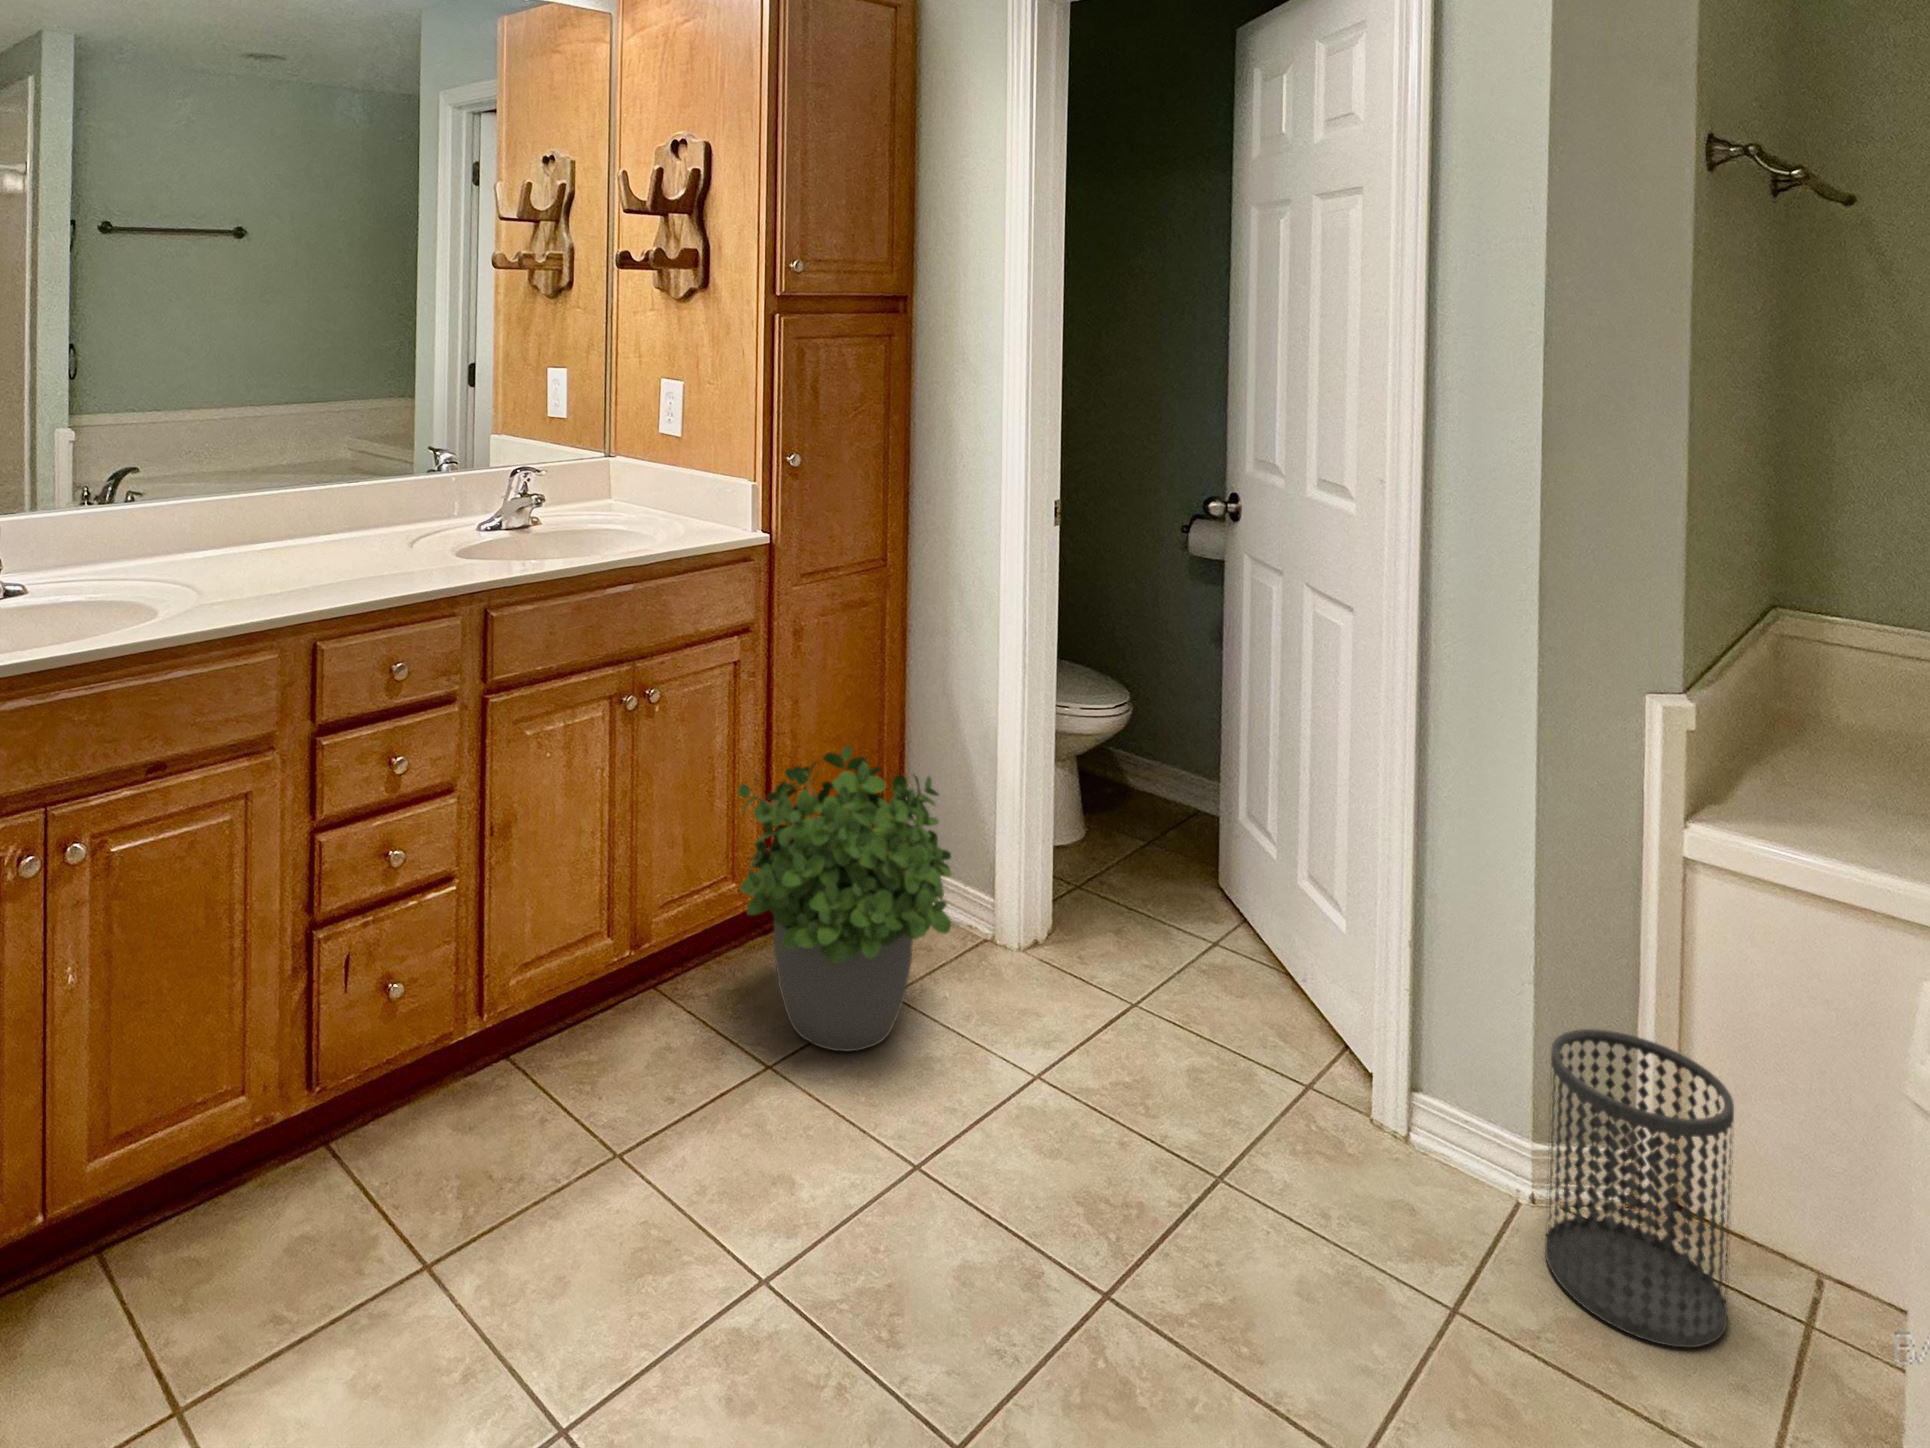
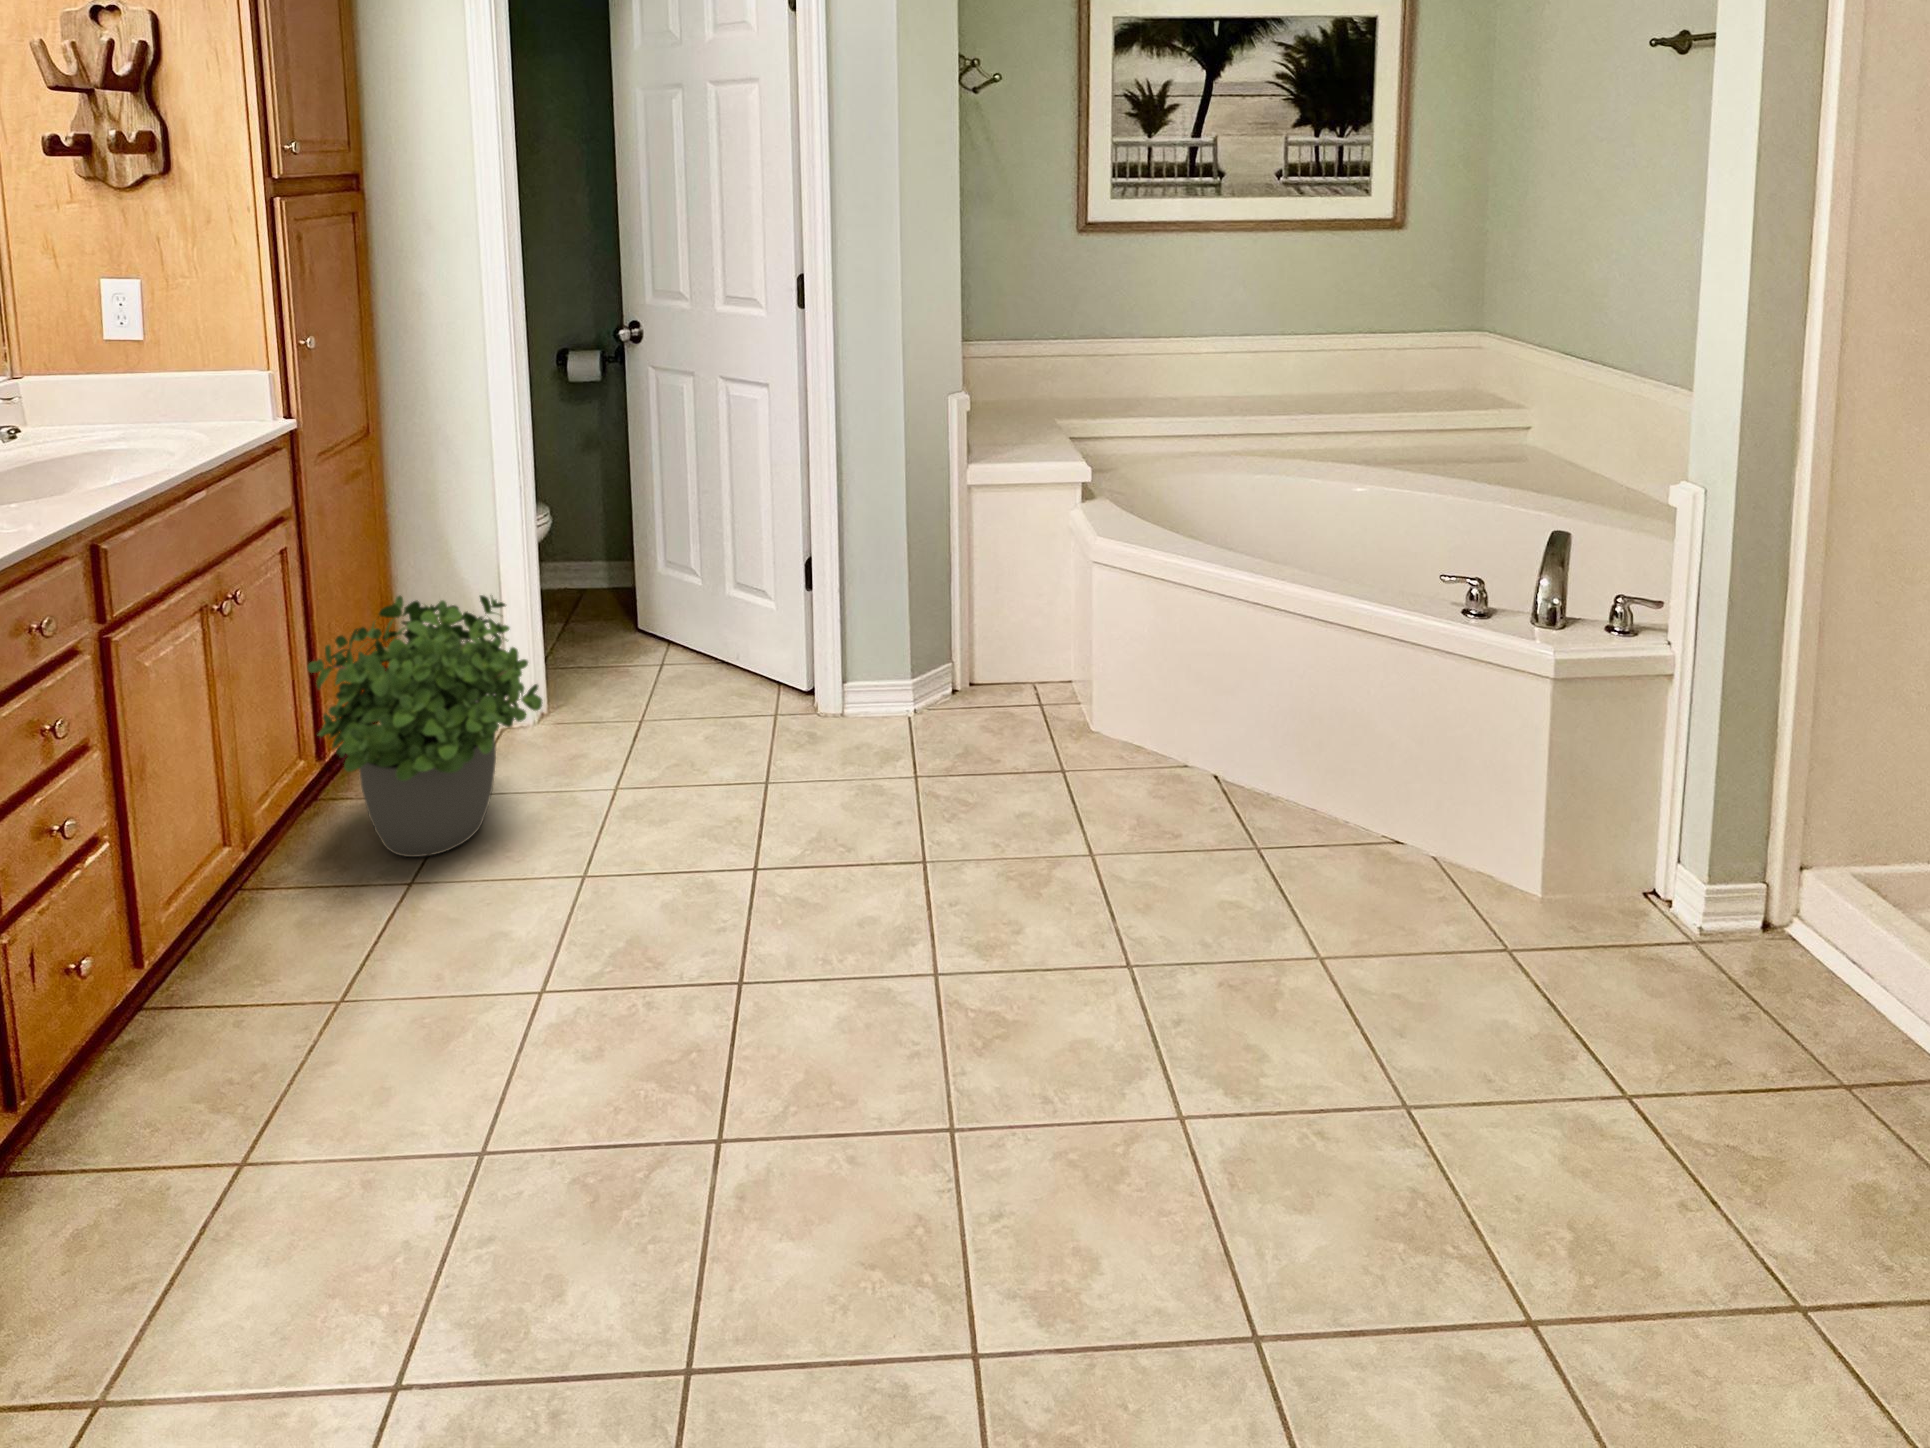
wastebasket: present [1545,1029,1734,1347] -> none [932,592,1019,748]

